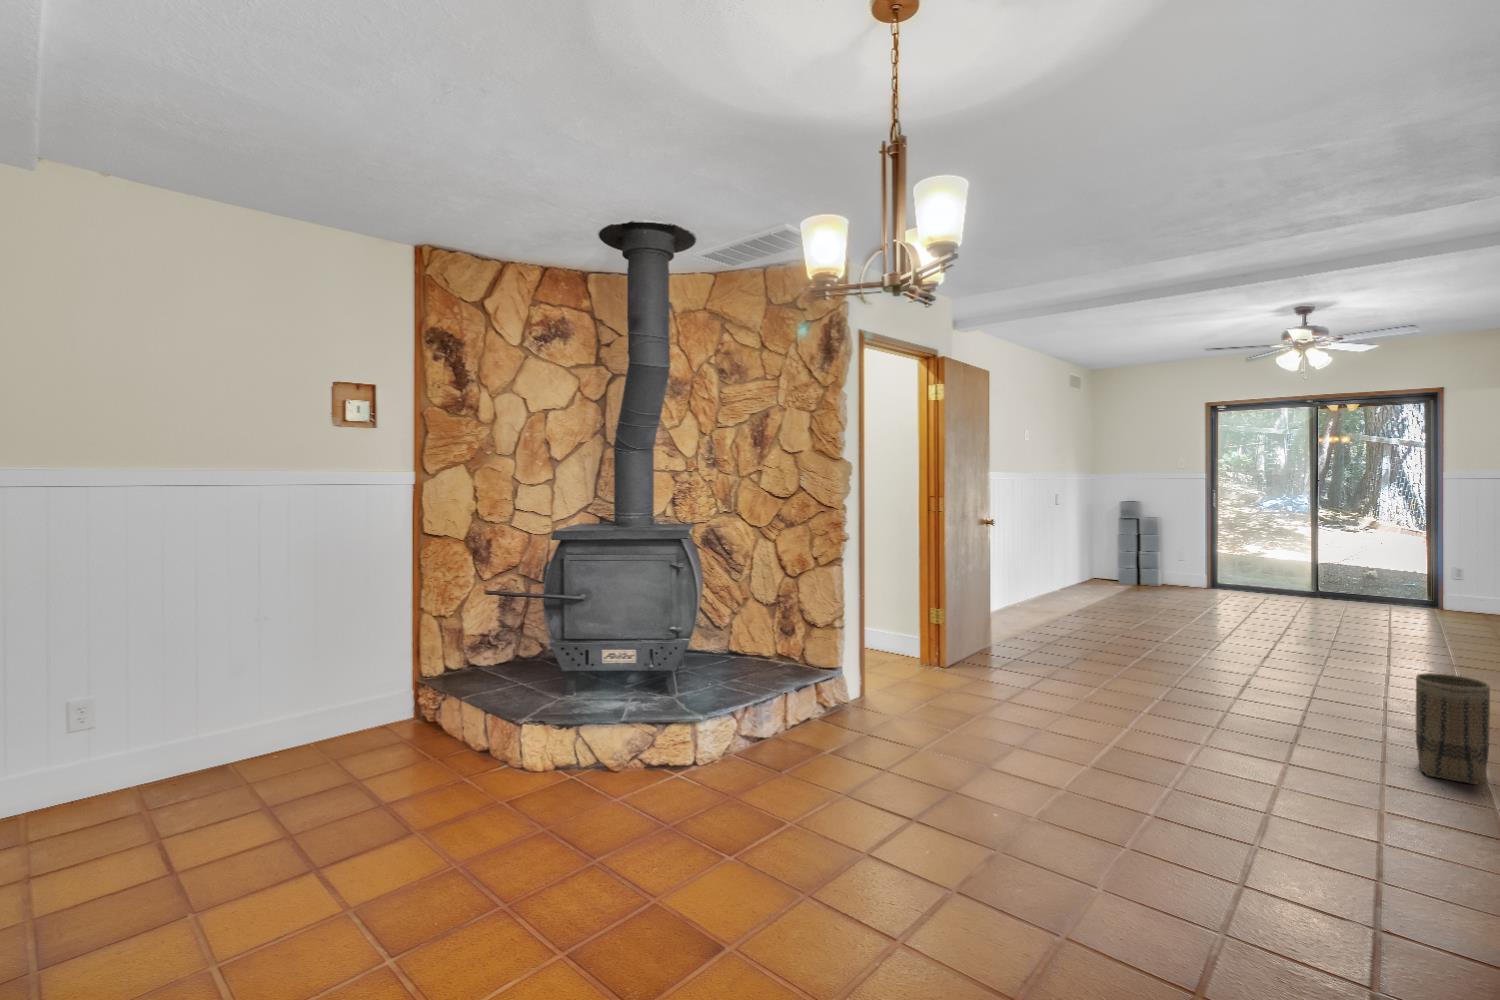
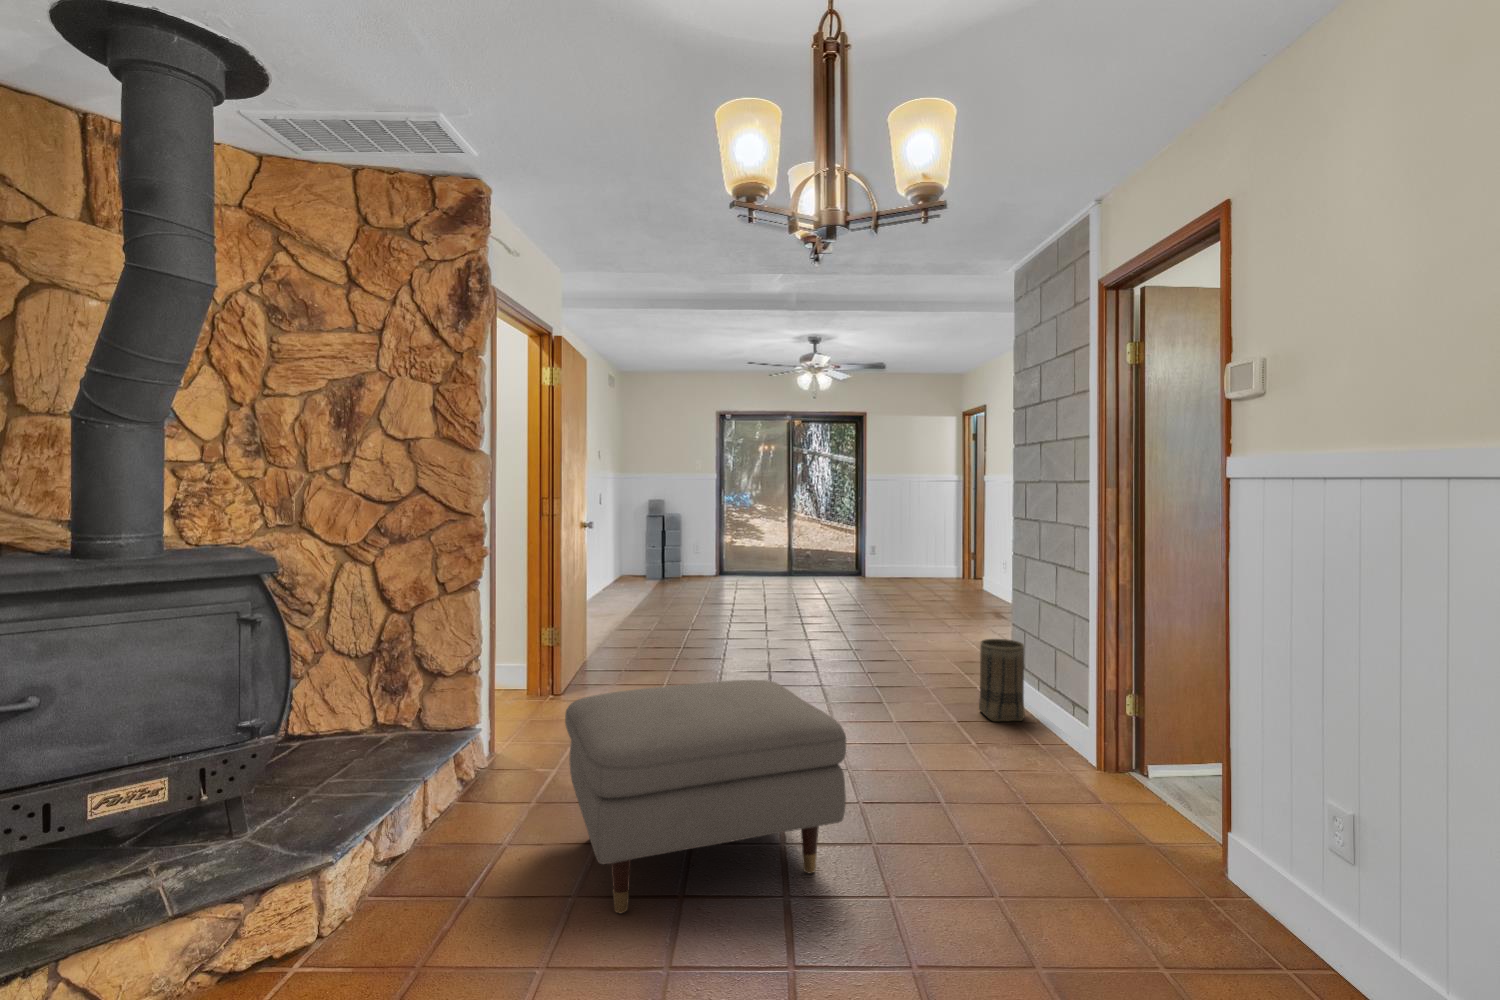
ottoman: none [838,649,1065,830] -> present [565,680,846,913]

